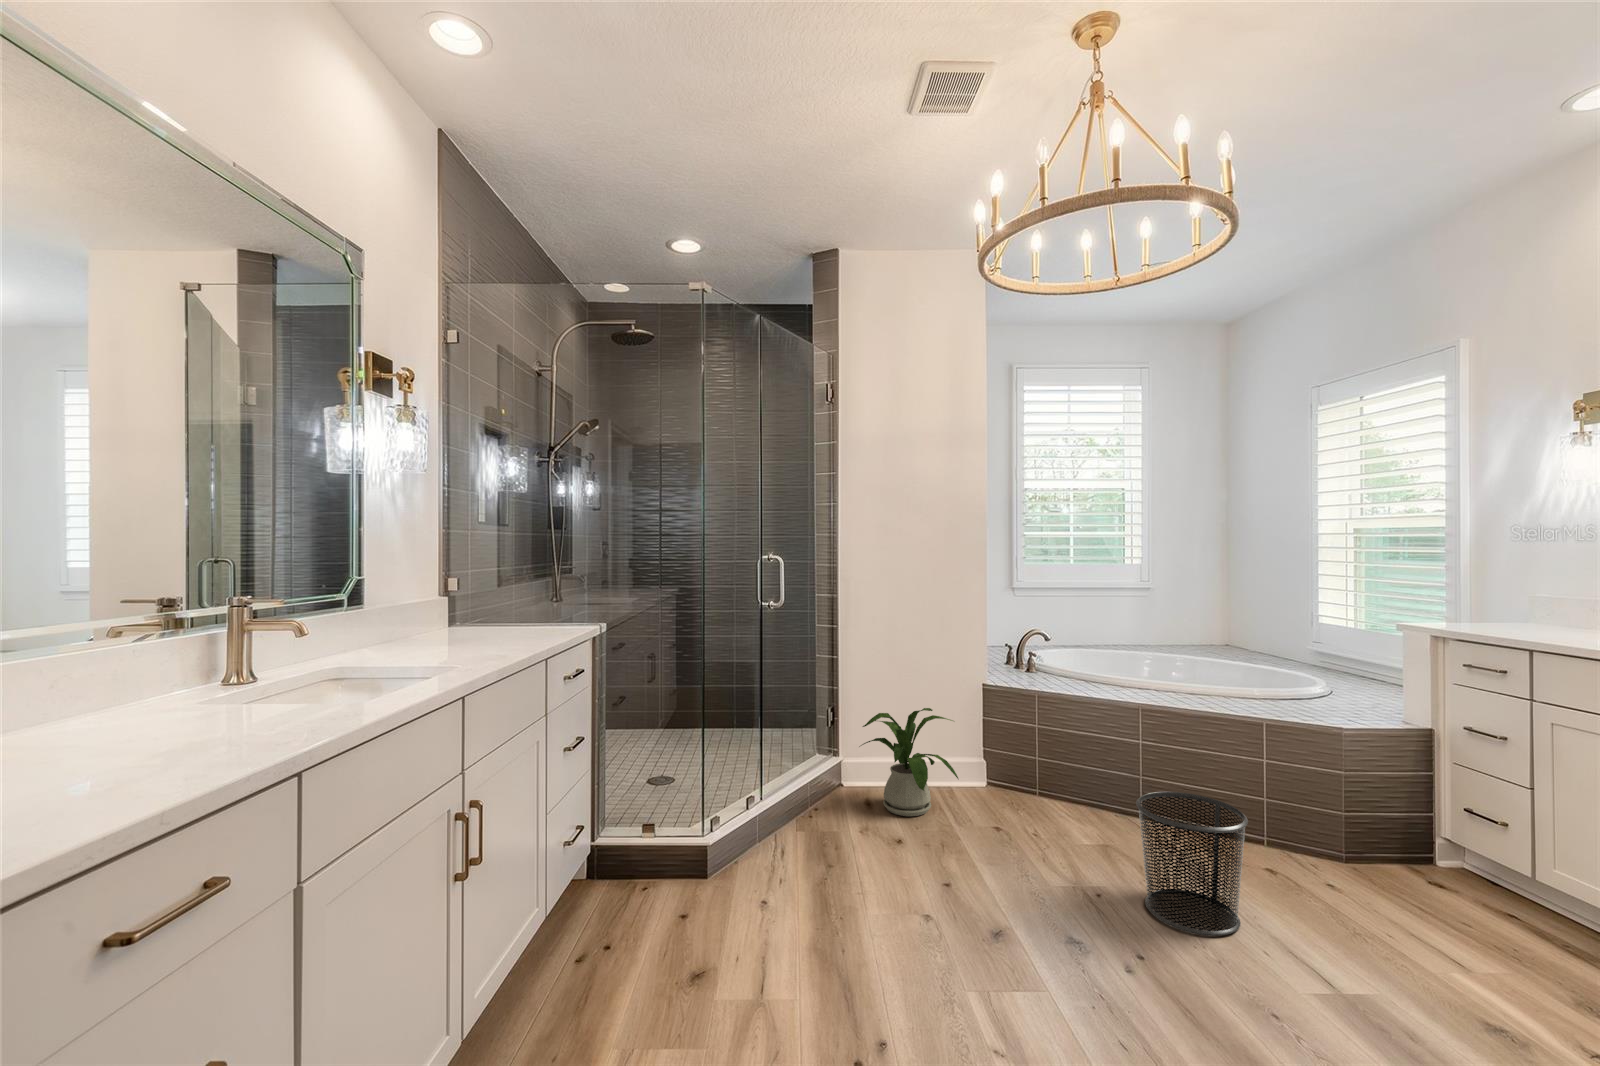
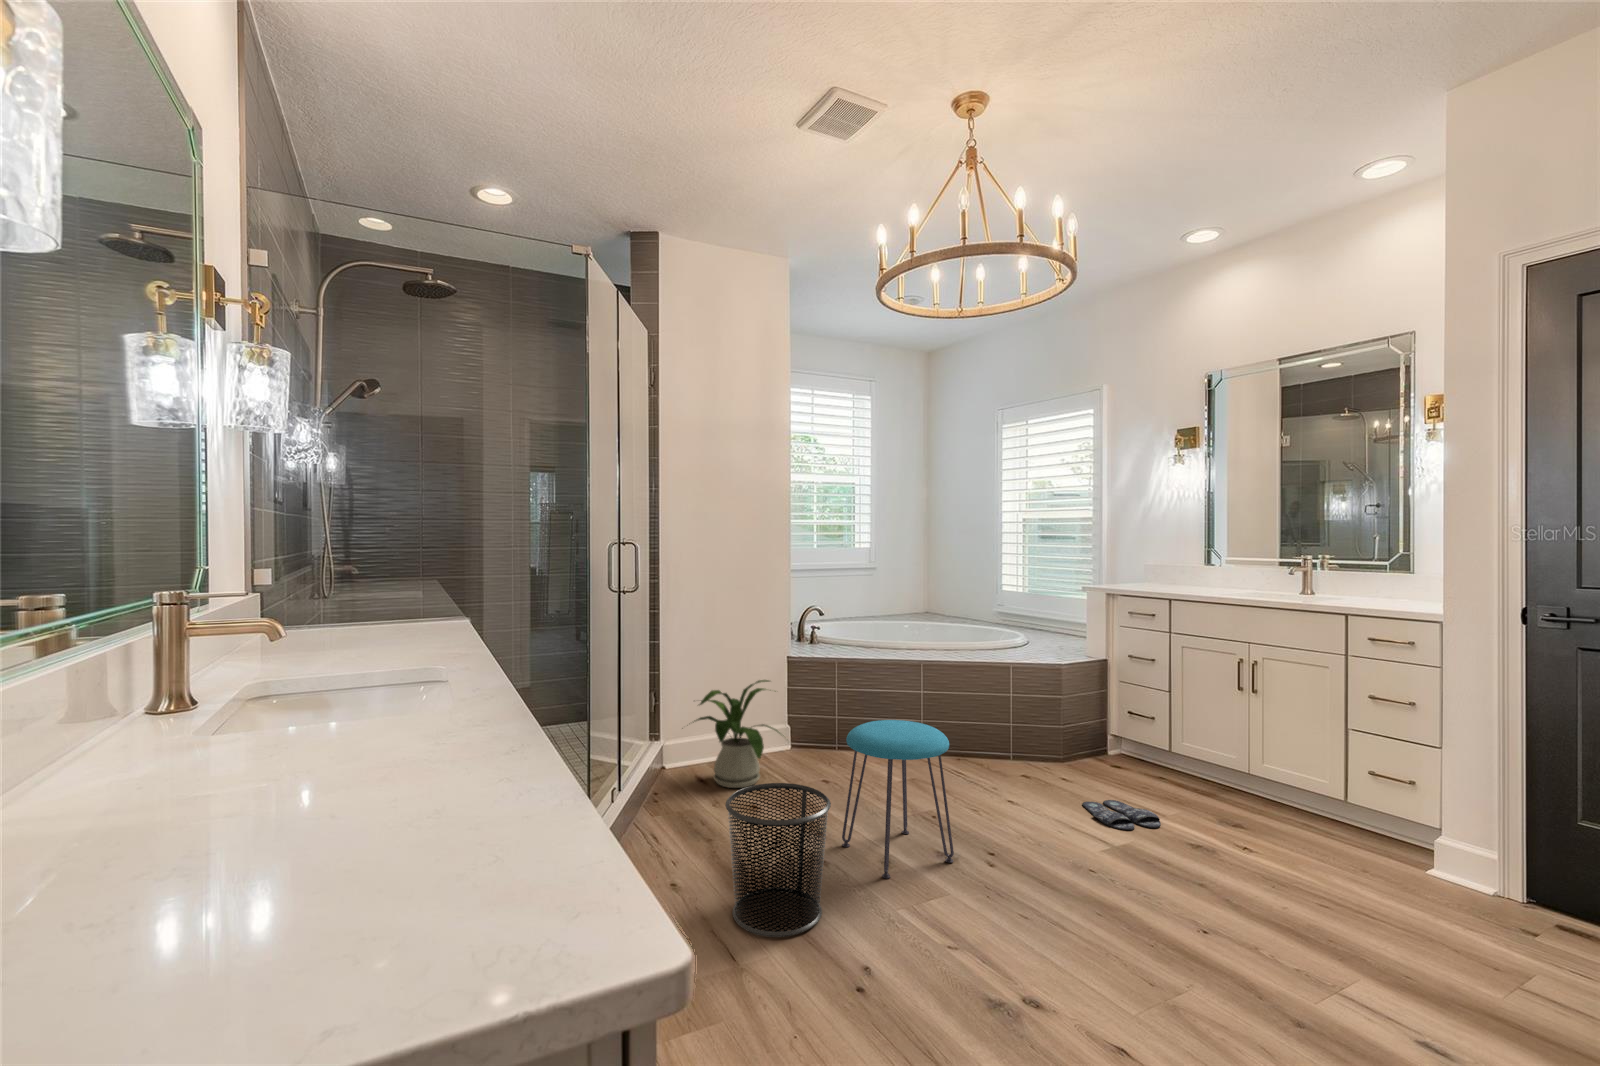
stool: none [954,770,1077,955] -> present [842,720,954,878]
waste bin: present [1136,792,1248,936] -> present [725,783,831,937]
slippers: none [1333,925,1455,992] -> present [1082,800,1161,830]

